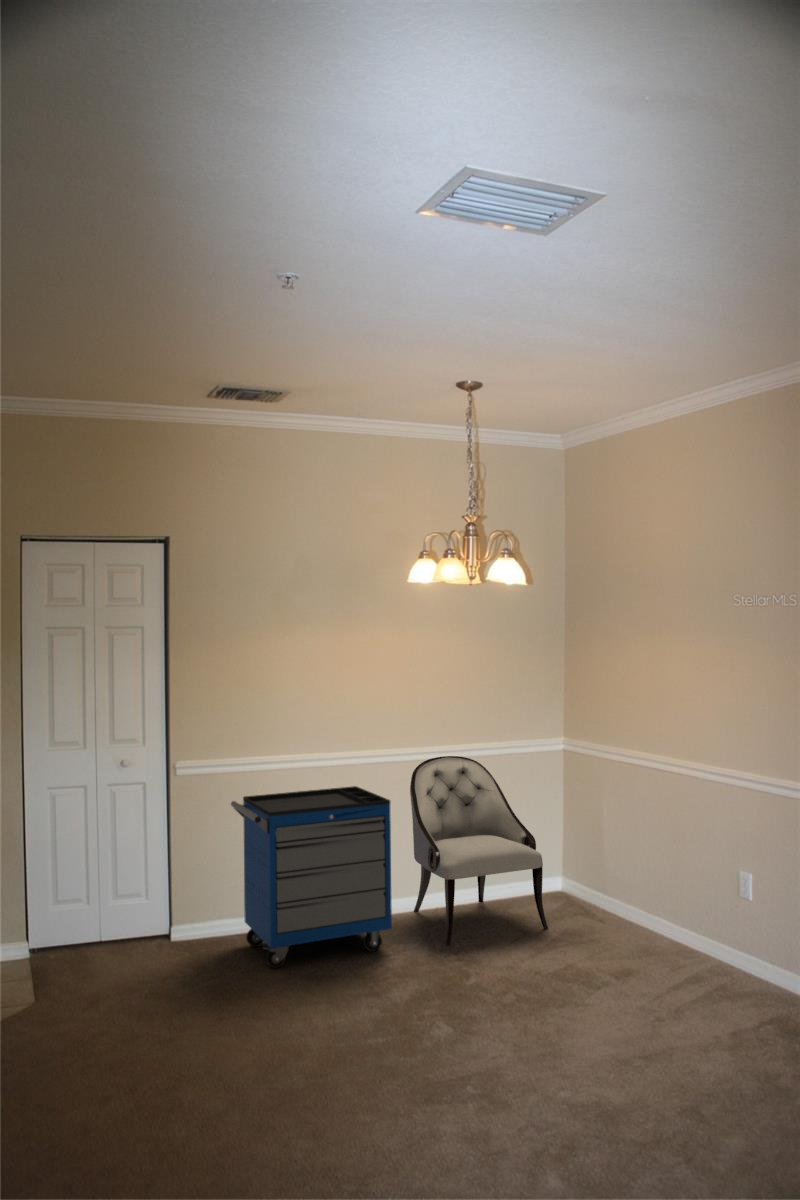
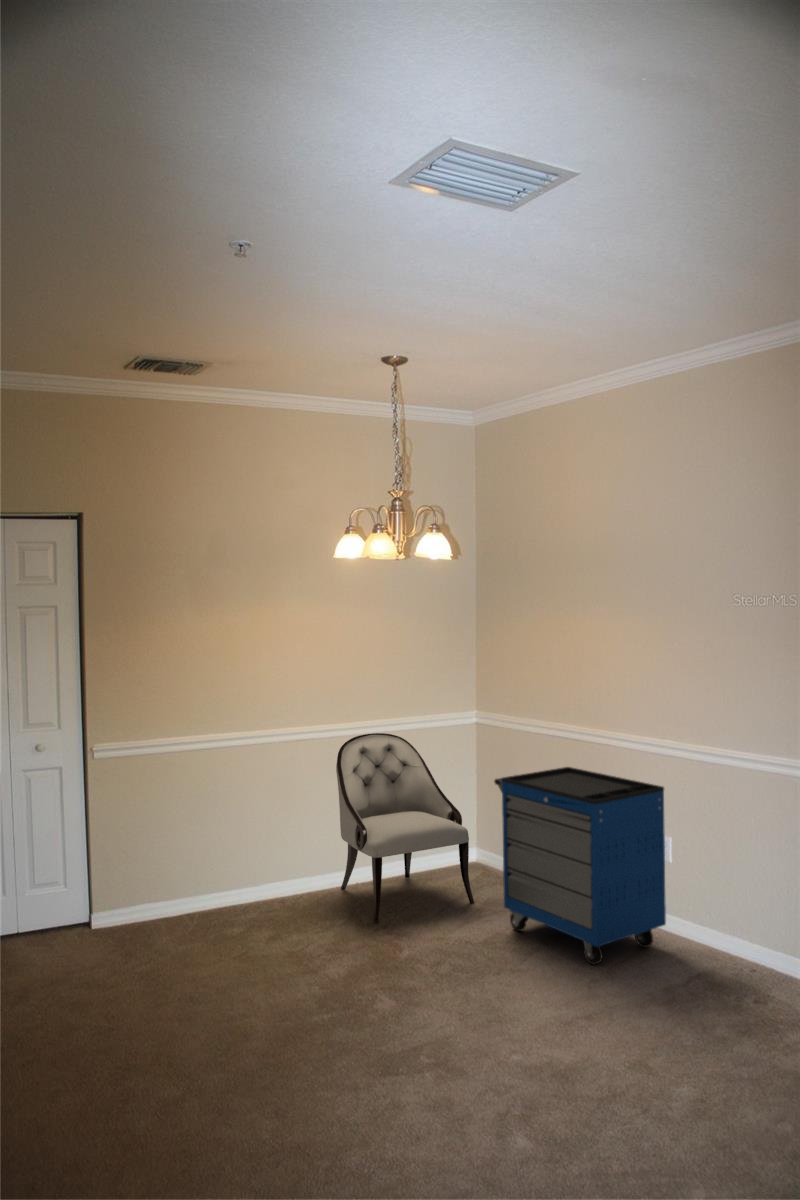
storage cabinet: present [231,786,392,968] -> present [494,767,666,965]

